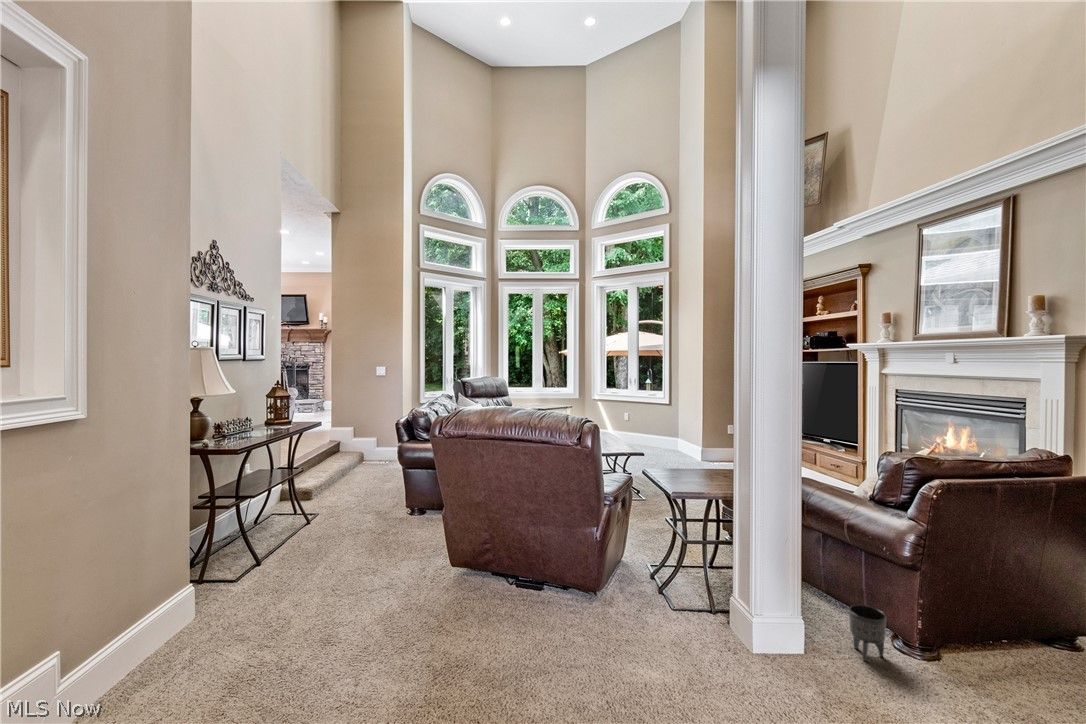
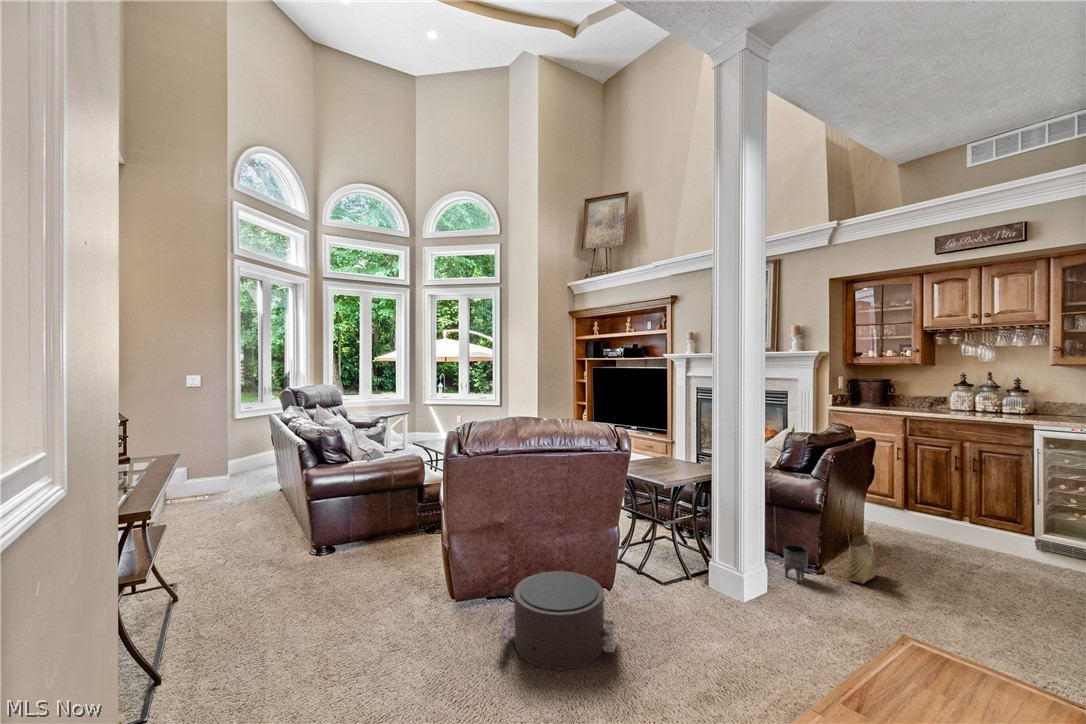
pouf: none [436,563,556,661] -> present [498,571,616,669]
woven basket: none [957,584,1030,692] -> present [846,517,879,583]

